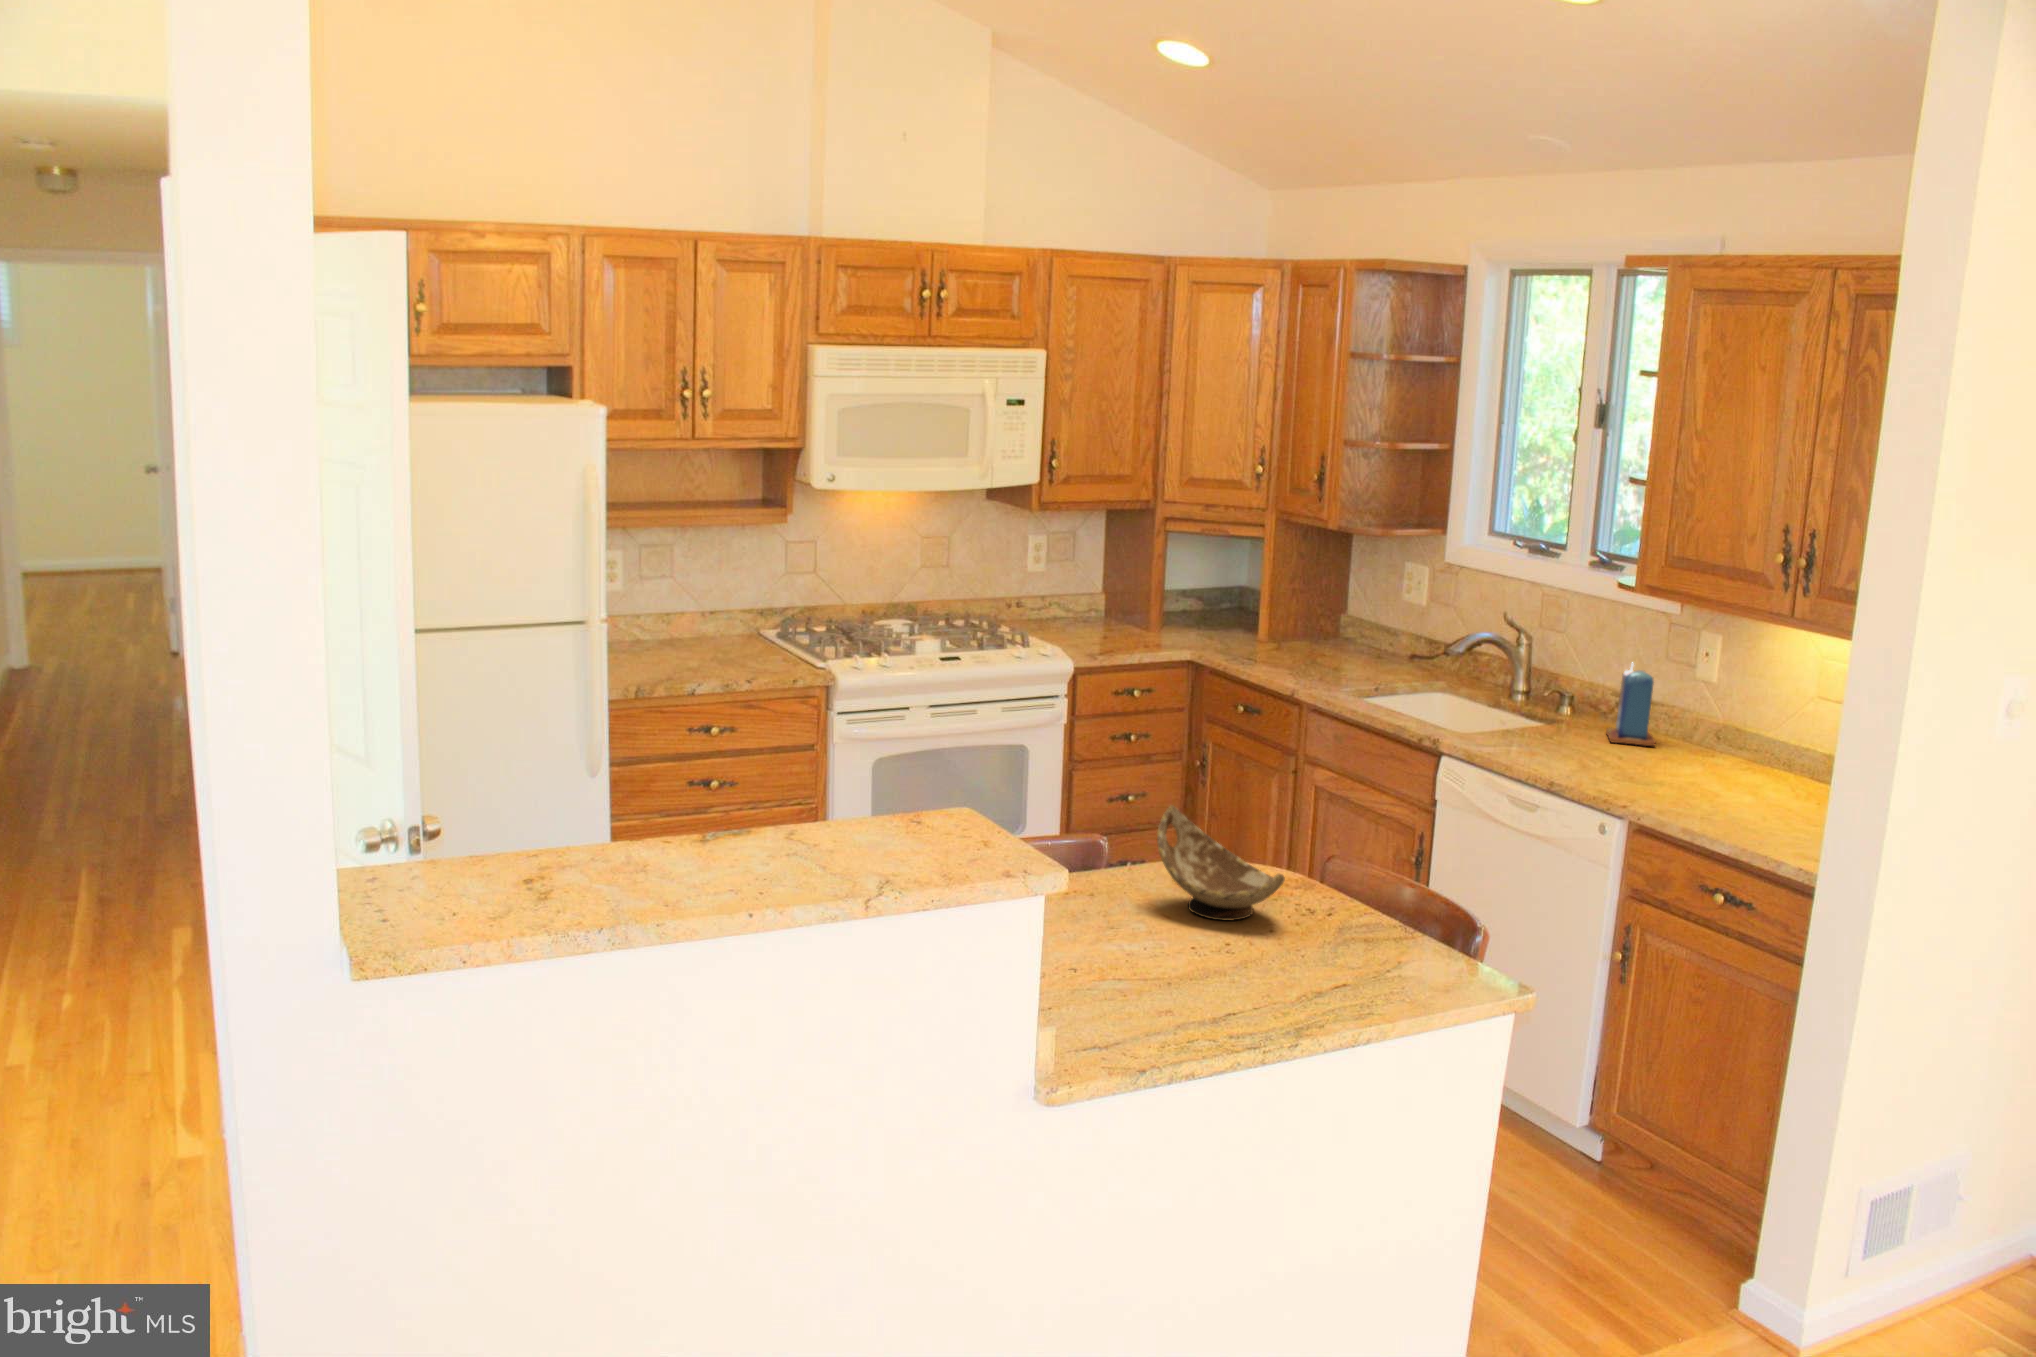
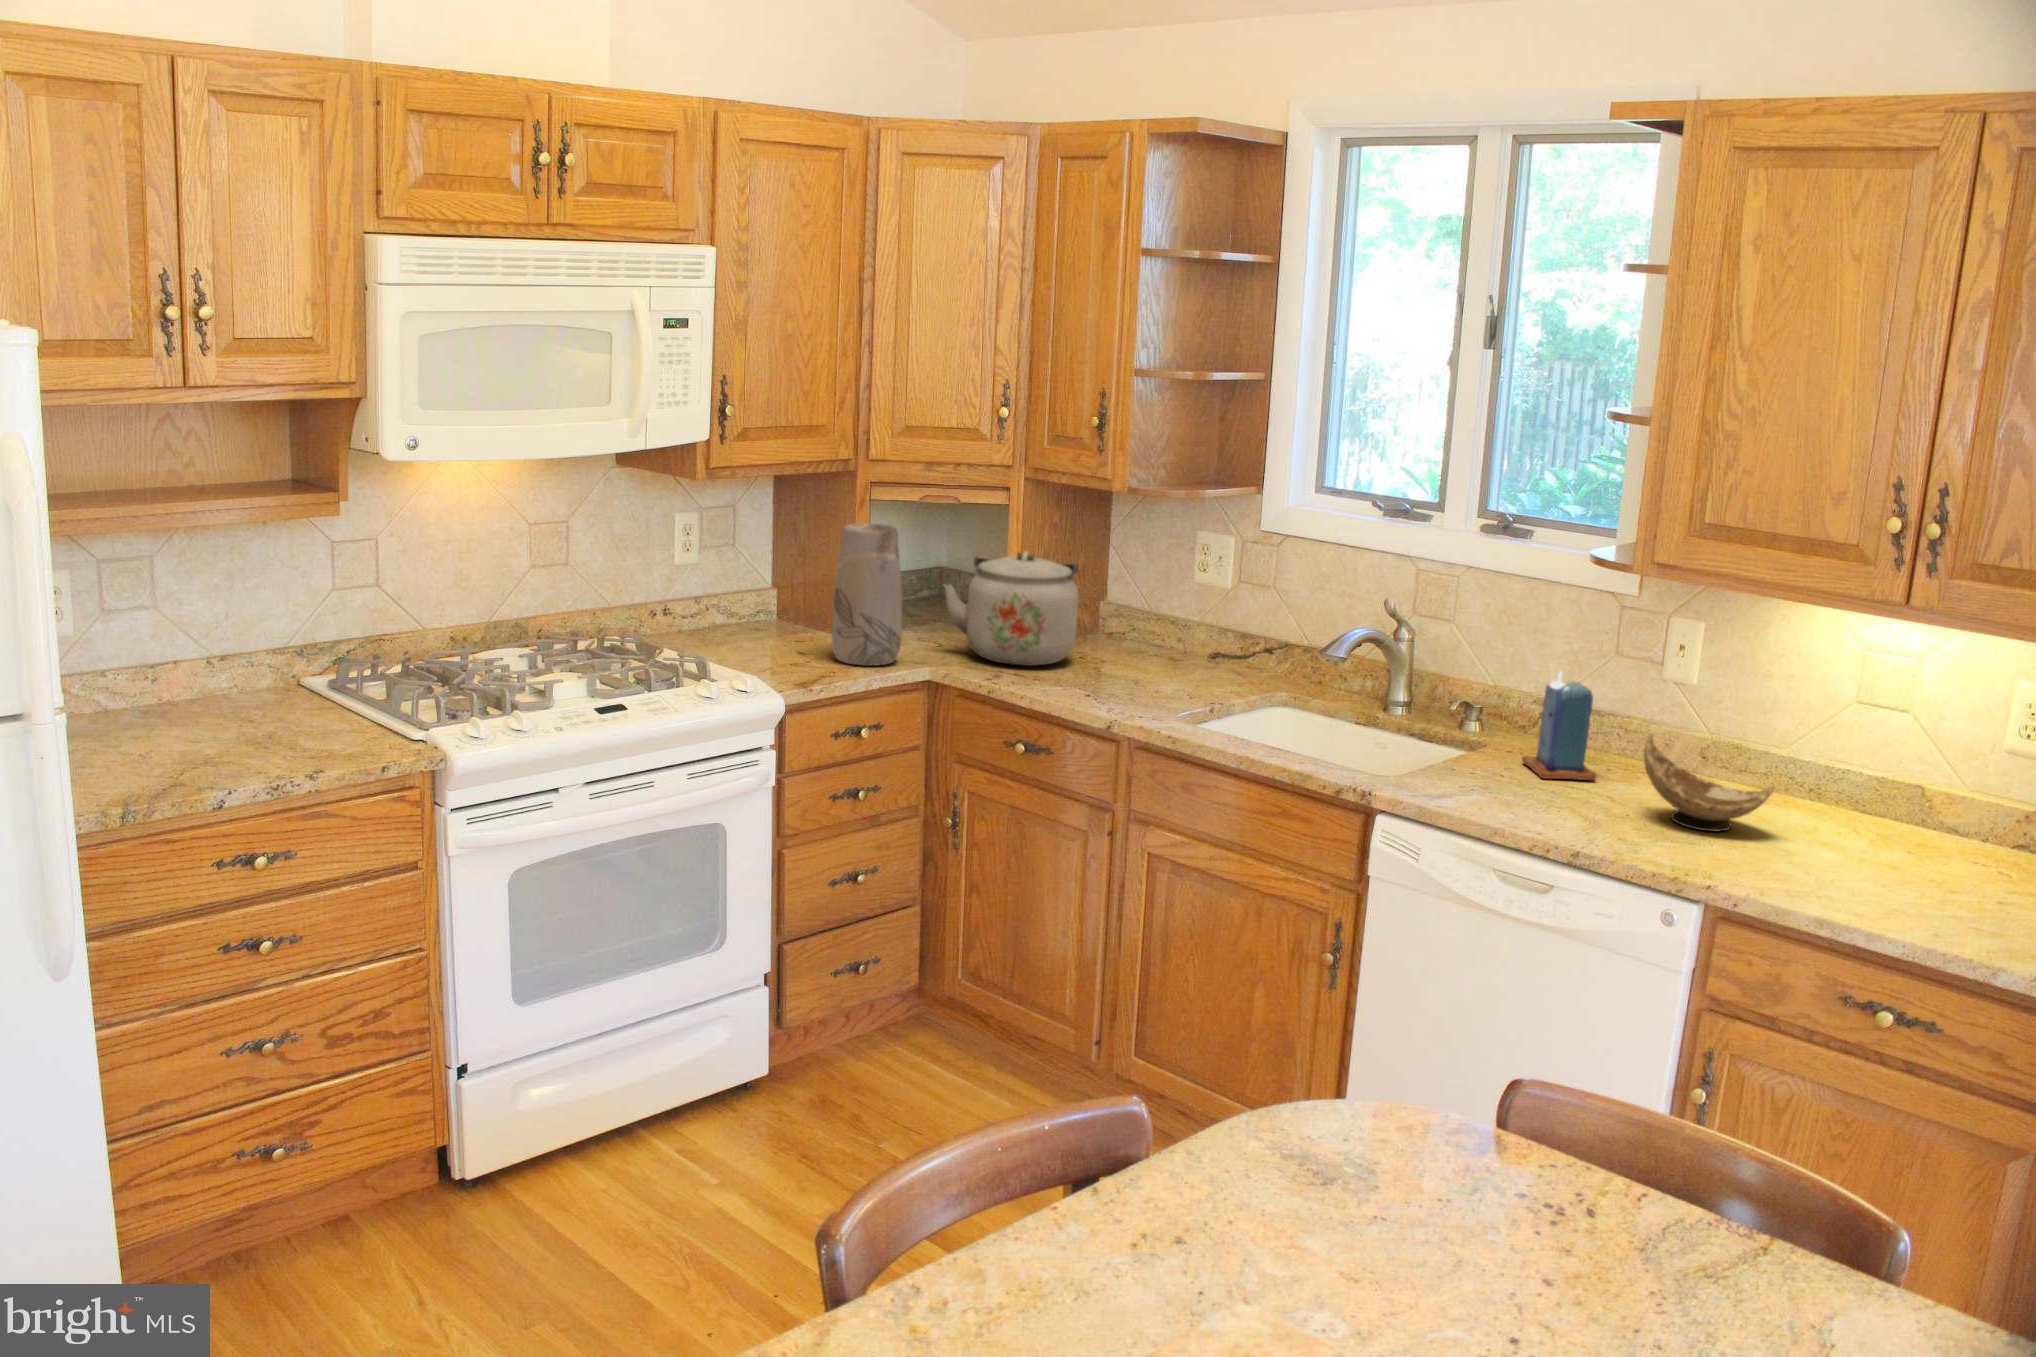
vase: none [1123,545,1174,647] -> present [832,523,902,666]
kettle: none [1211,570,1316,654] -> present [944,551,1079,666]
decorative bowl: present [1157,805,1285,921] -> present [1644,734,1774,832]

